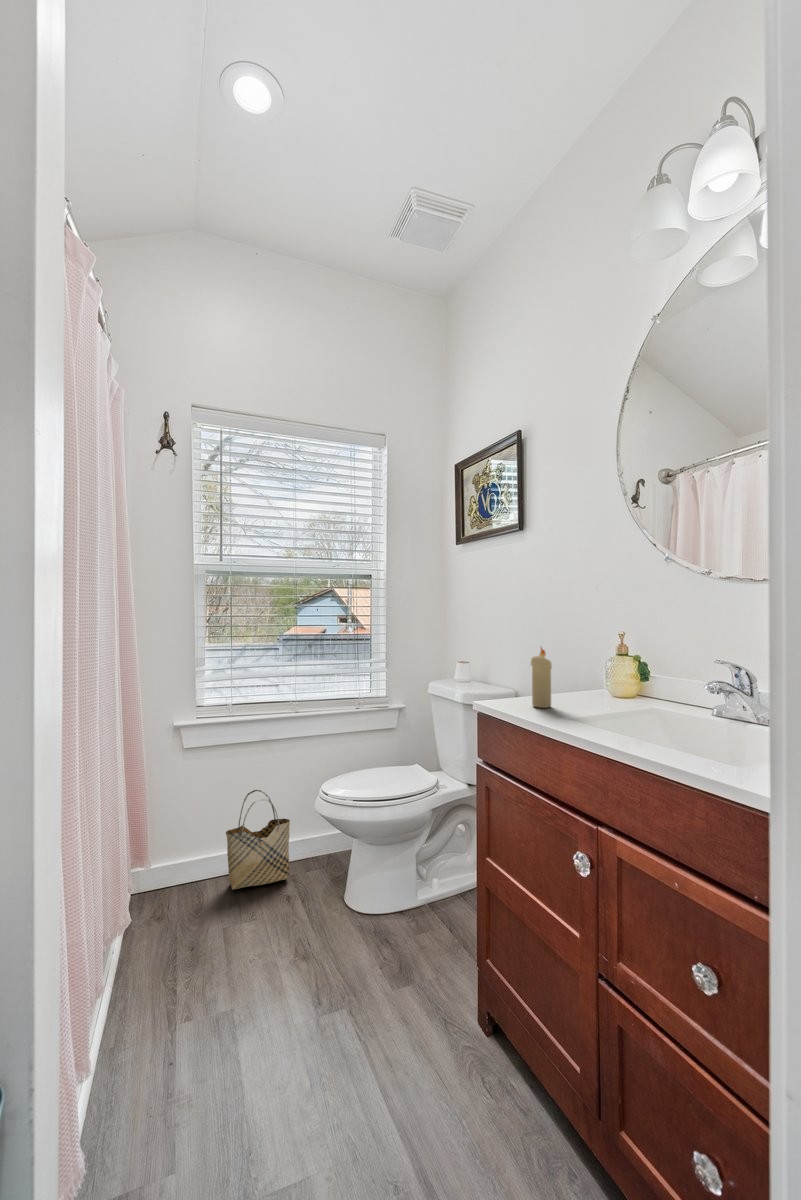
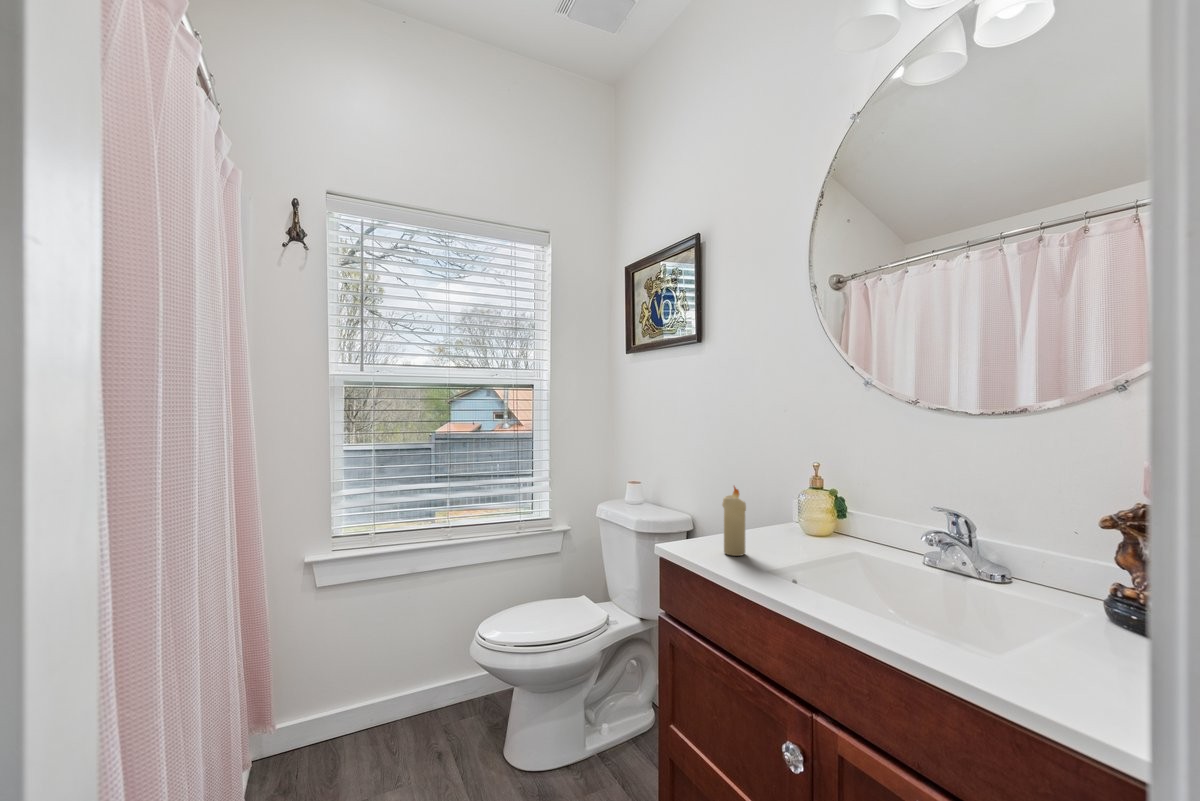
woven basket: present [226,790,290,890] -> none [367,629,442,746]

